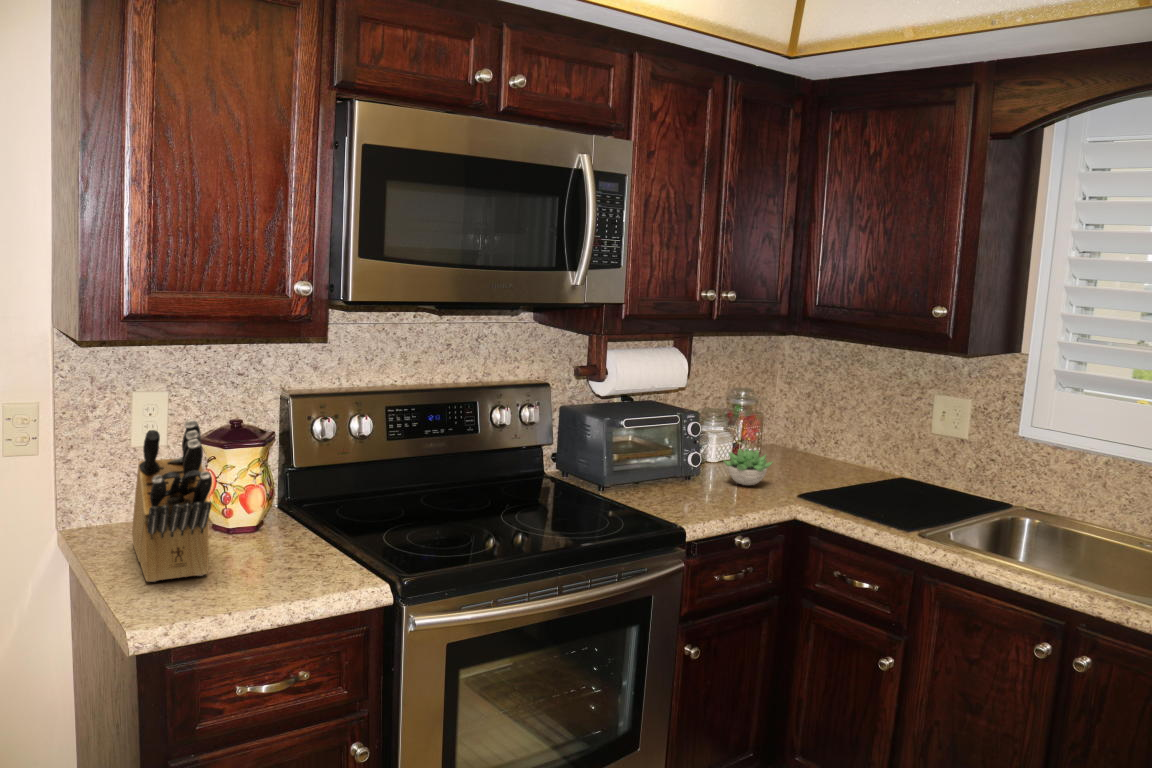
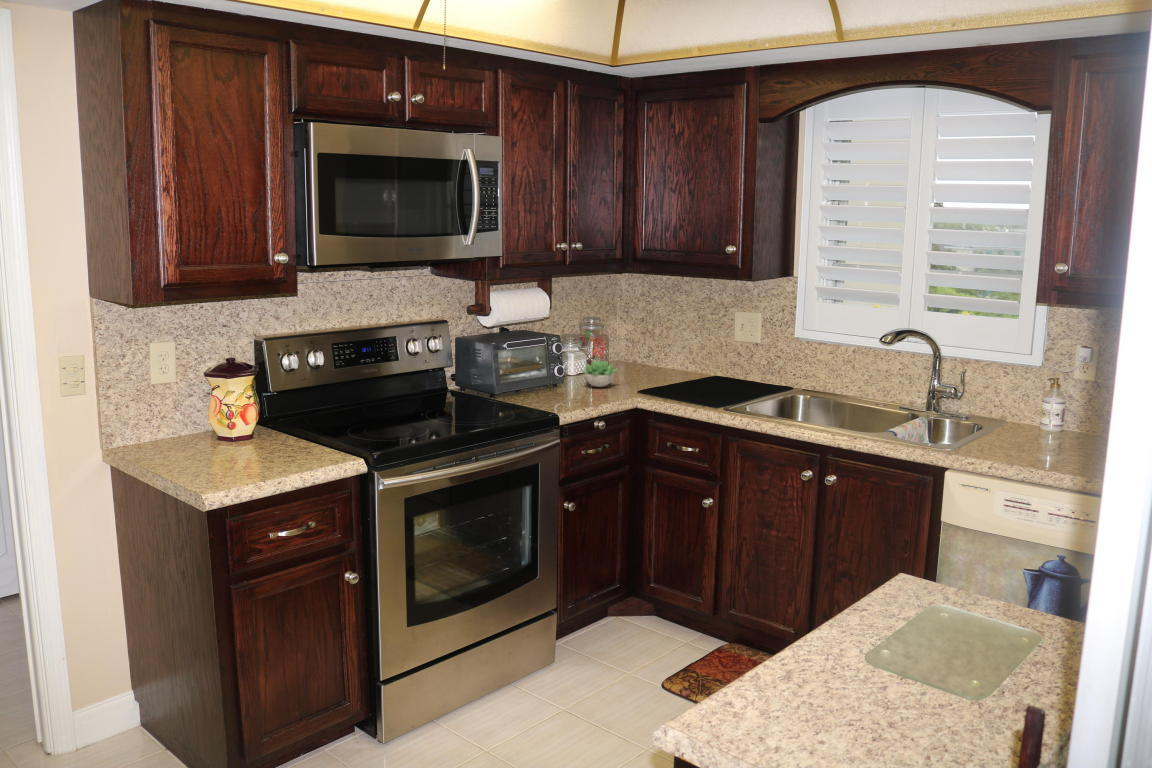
knife block: present [132,419,212,582] -> none [166,355,242,469]

